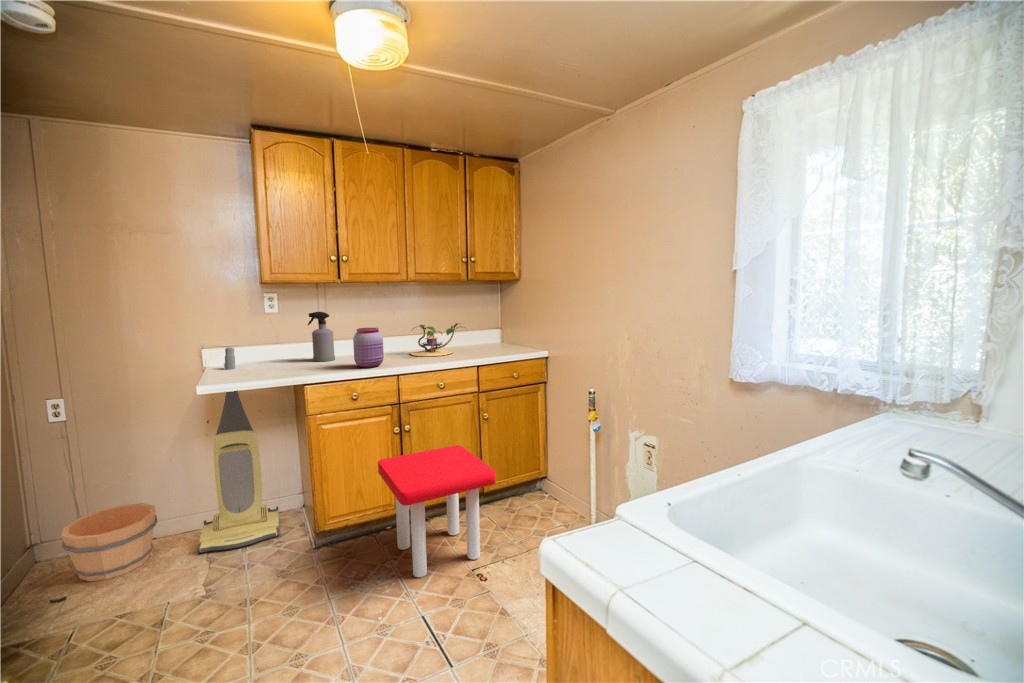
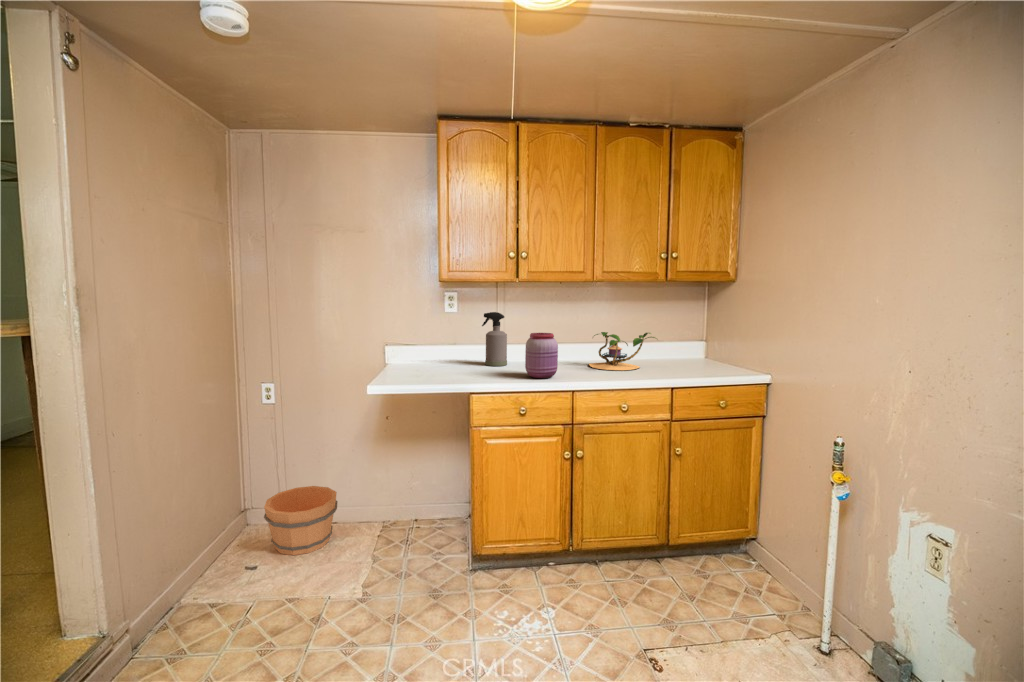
vacuum cleaner: present [197,347,280,553] -> none [366,345,442,550]
stool: present [378,445,495,577] -> none [542,483,686,641]

